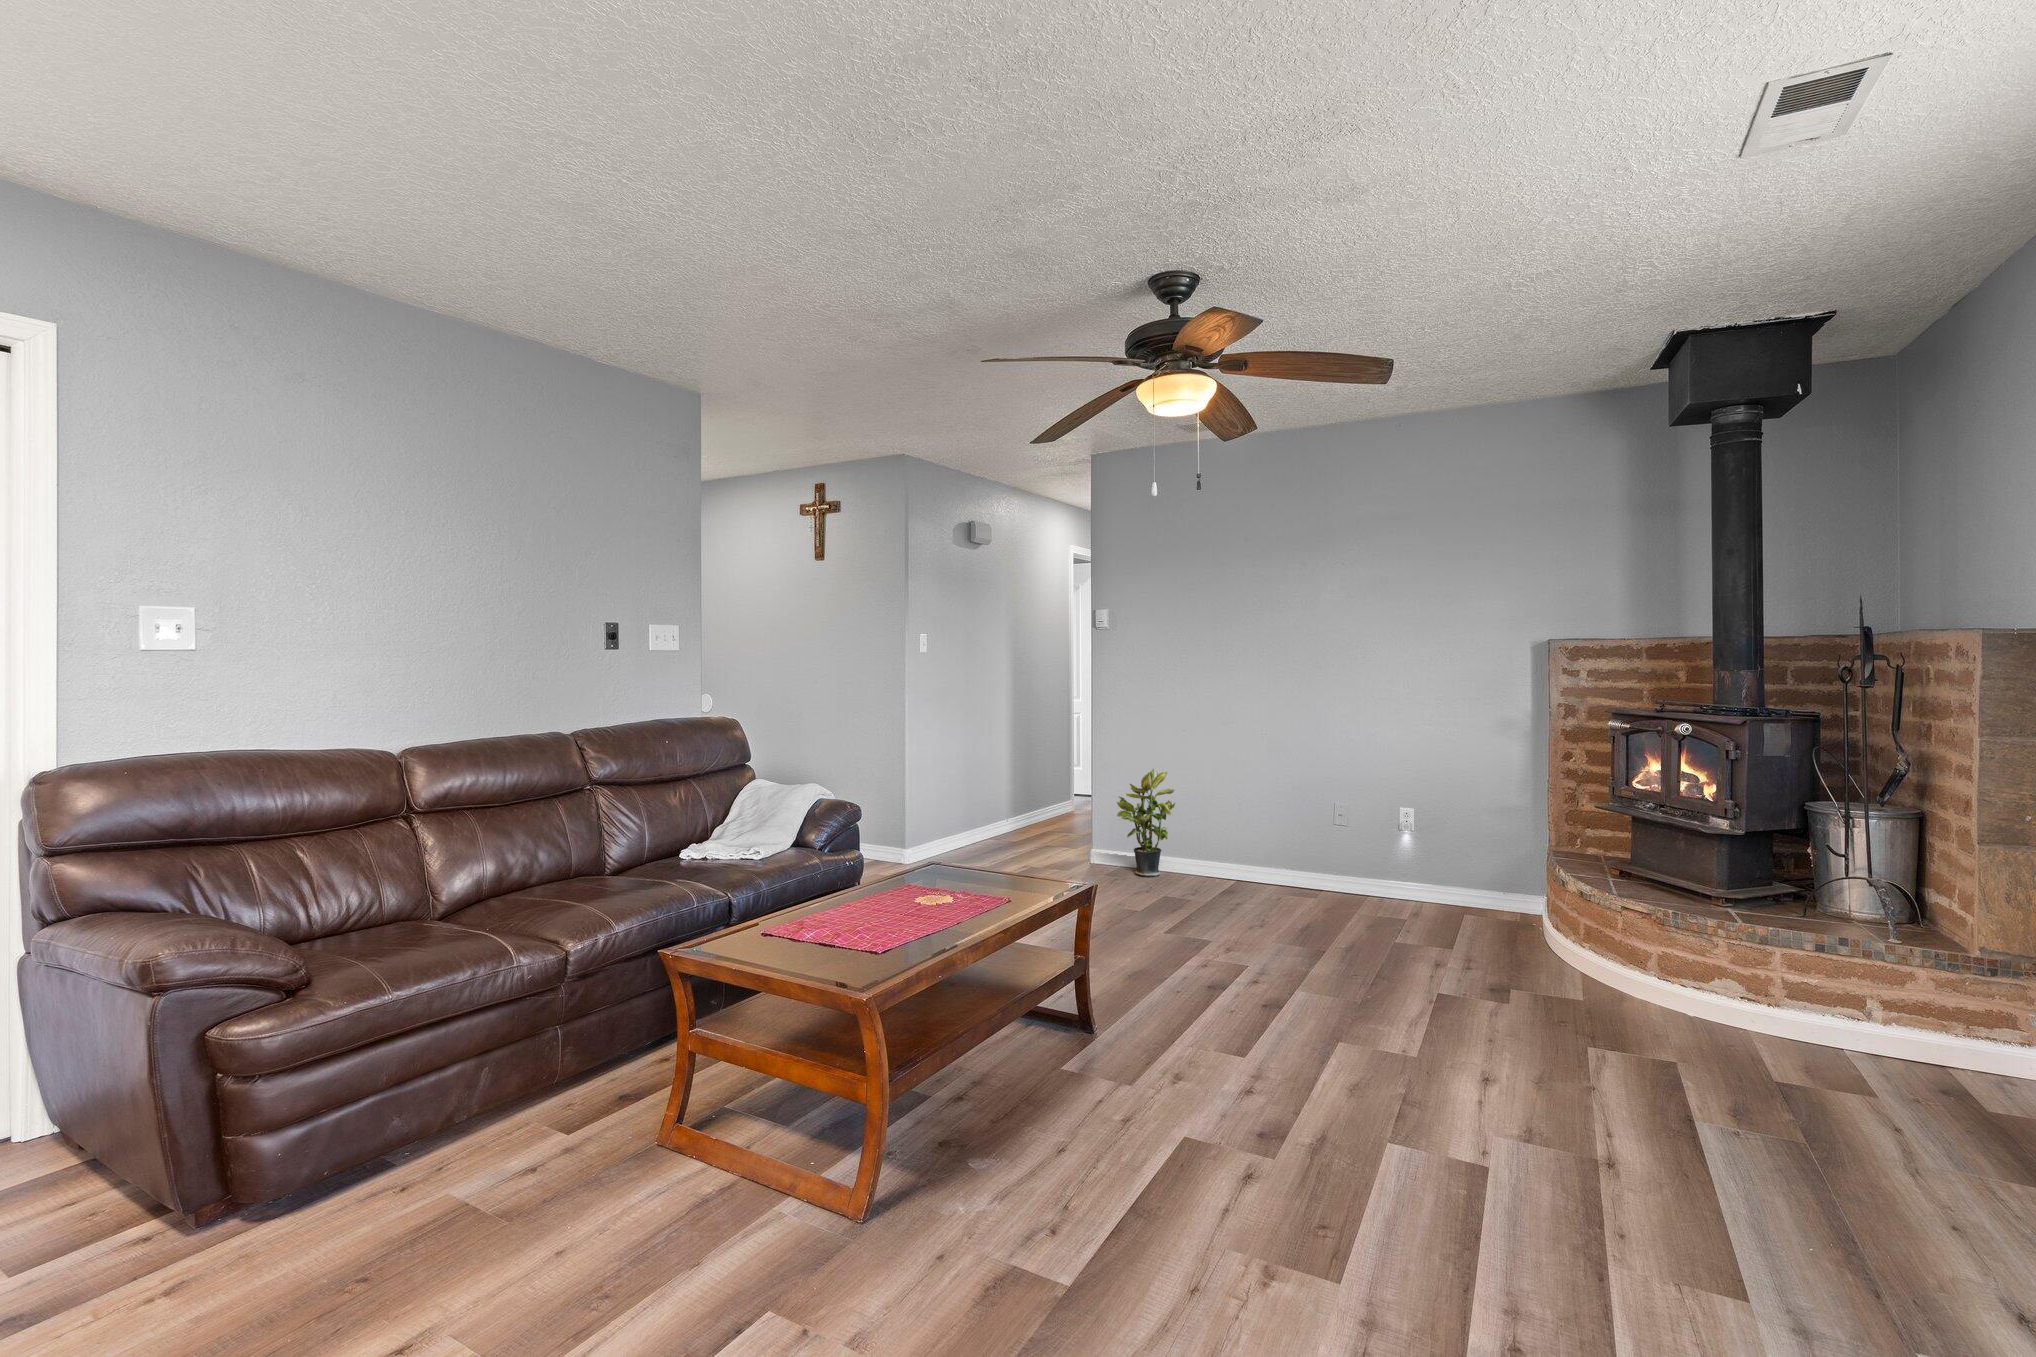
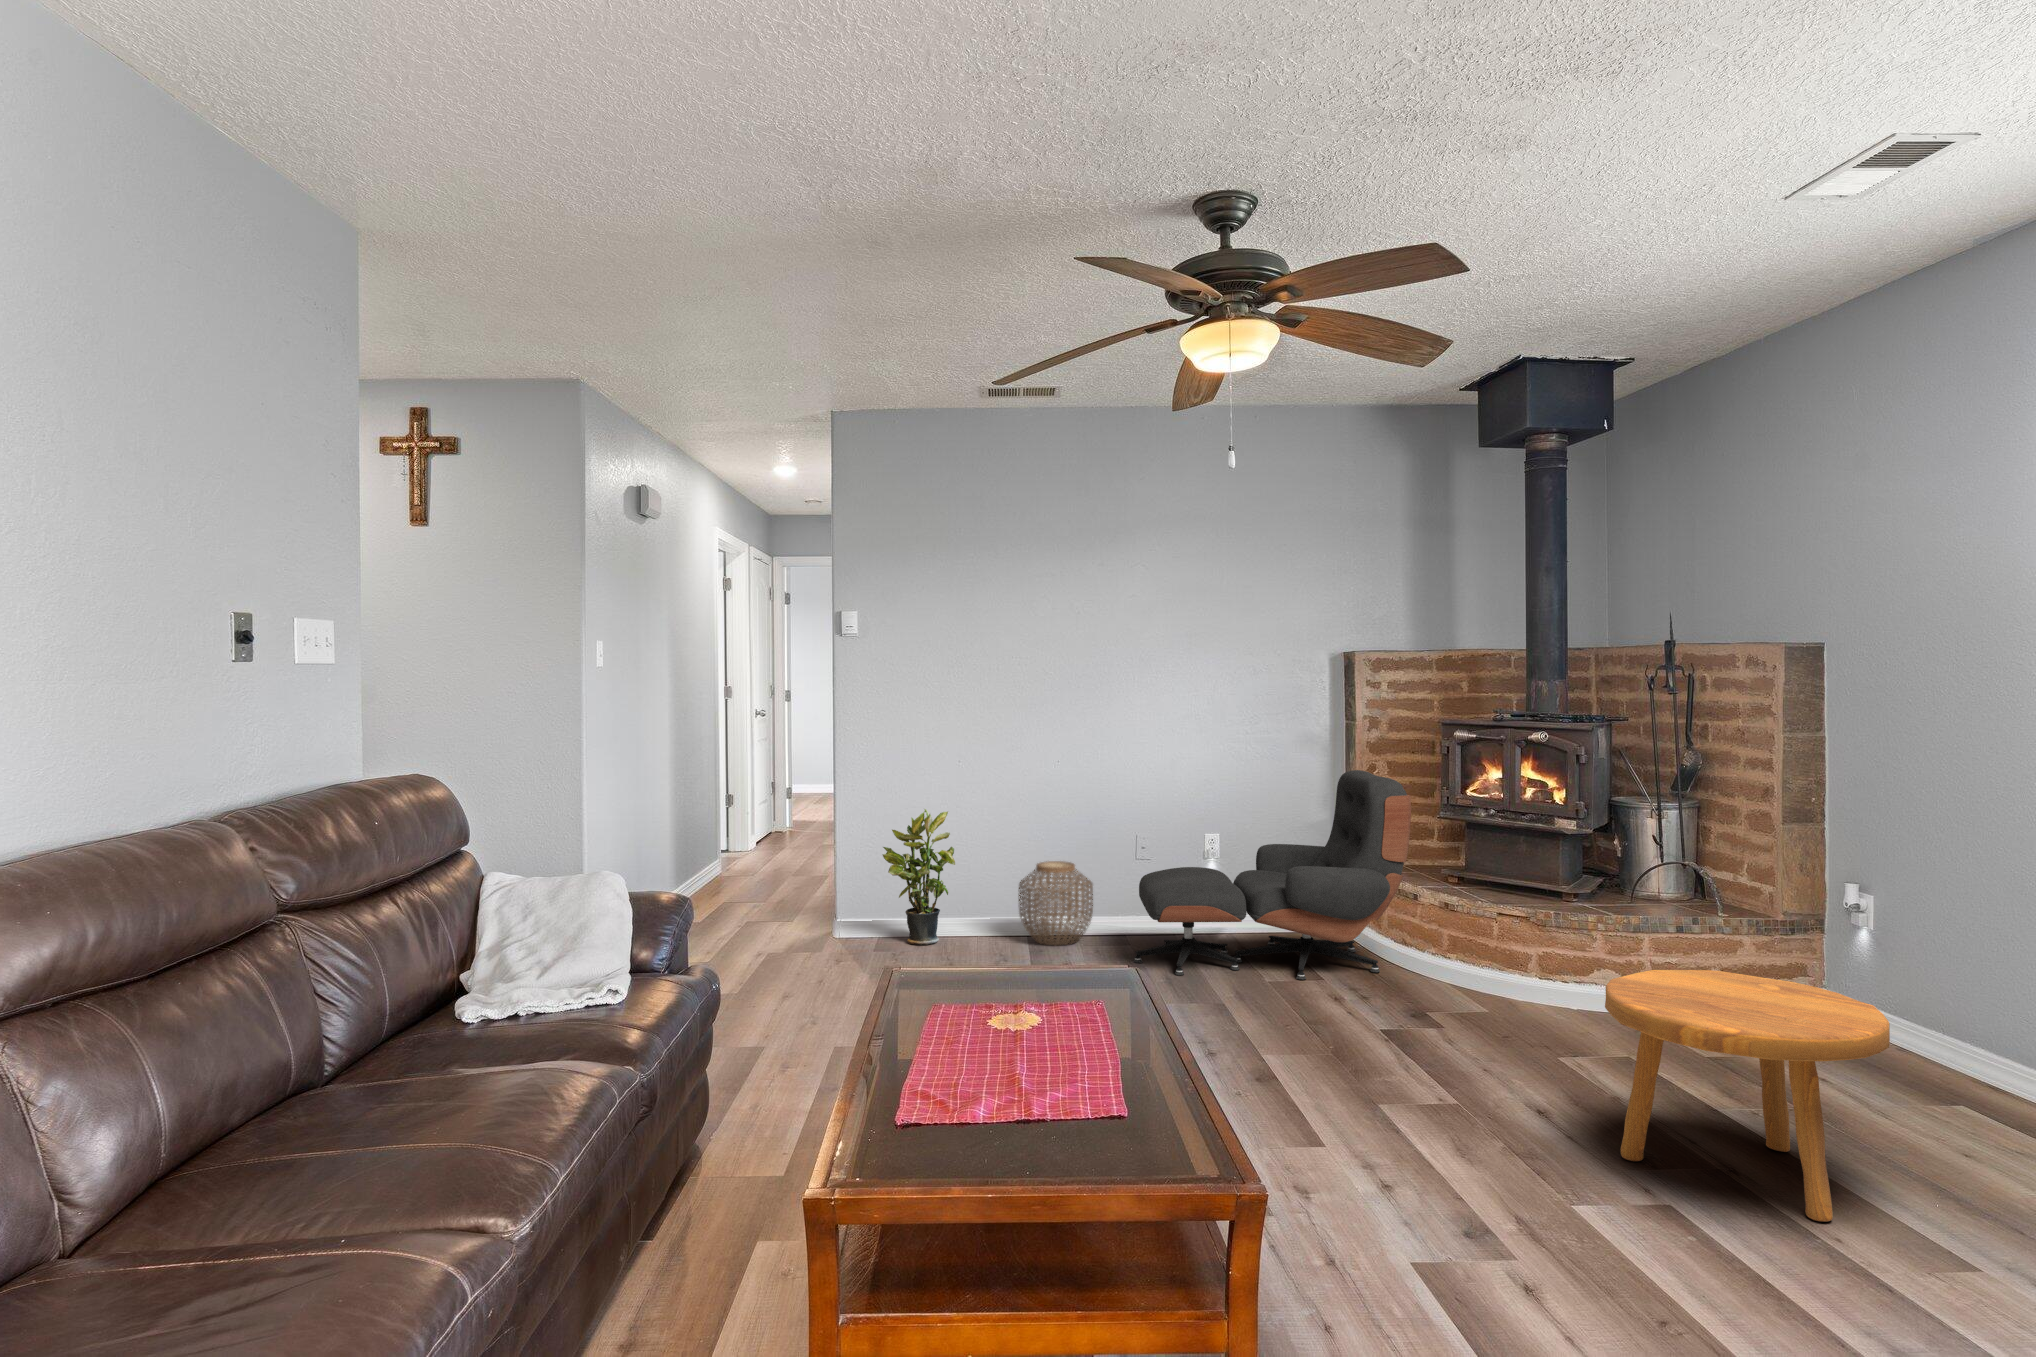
lounge chair: none [1291,756,1552,951] -> present [1134,770,1411,980]
woven basket: none [1221,820,1285,891] -> present [1019,861,1093,945]
footstool: none [1469,964,1765,1236] -> present [1605,970,1890,1221]

